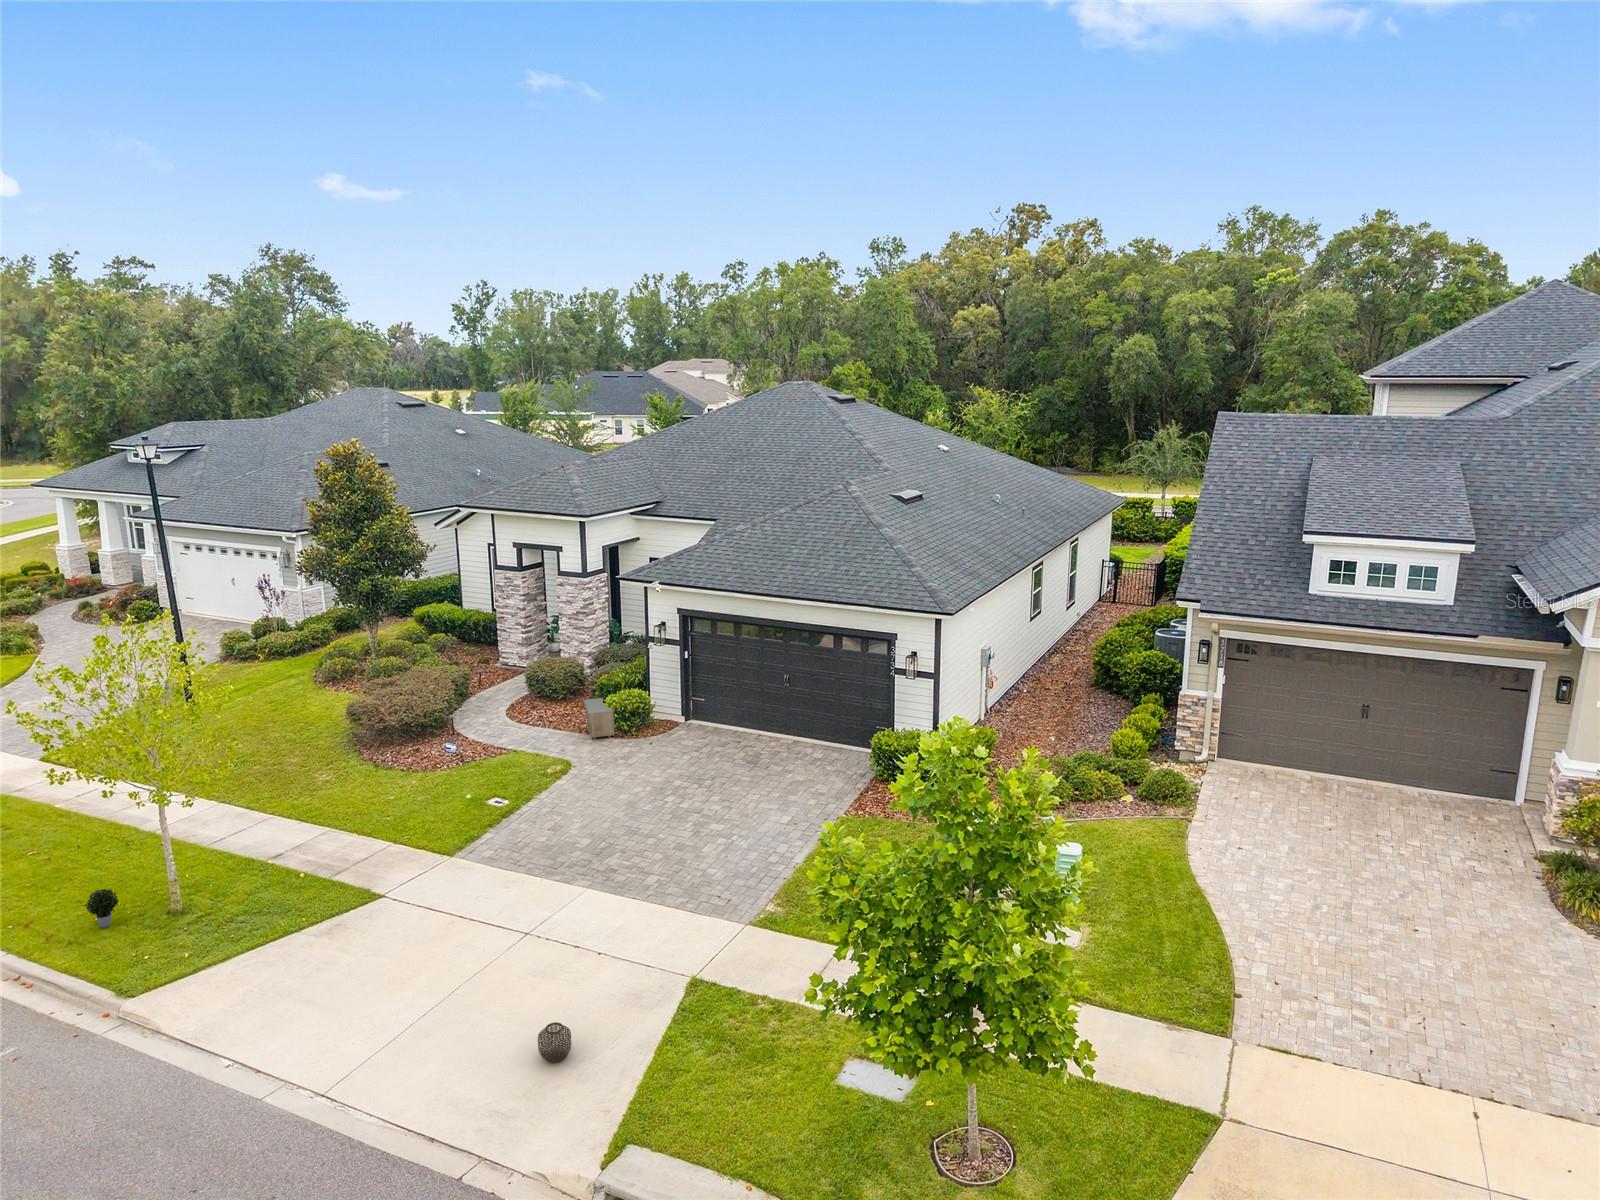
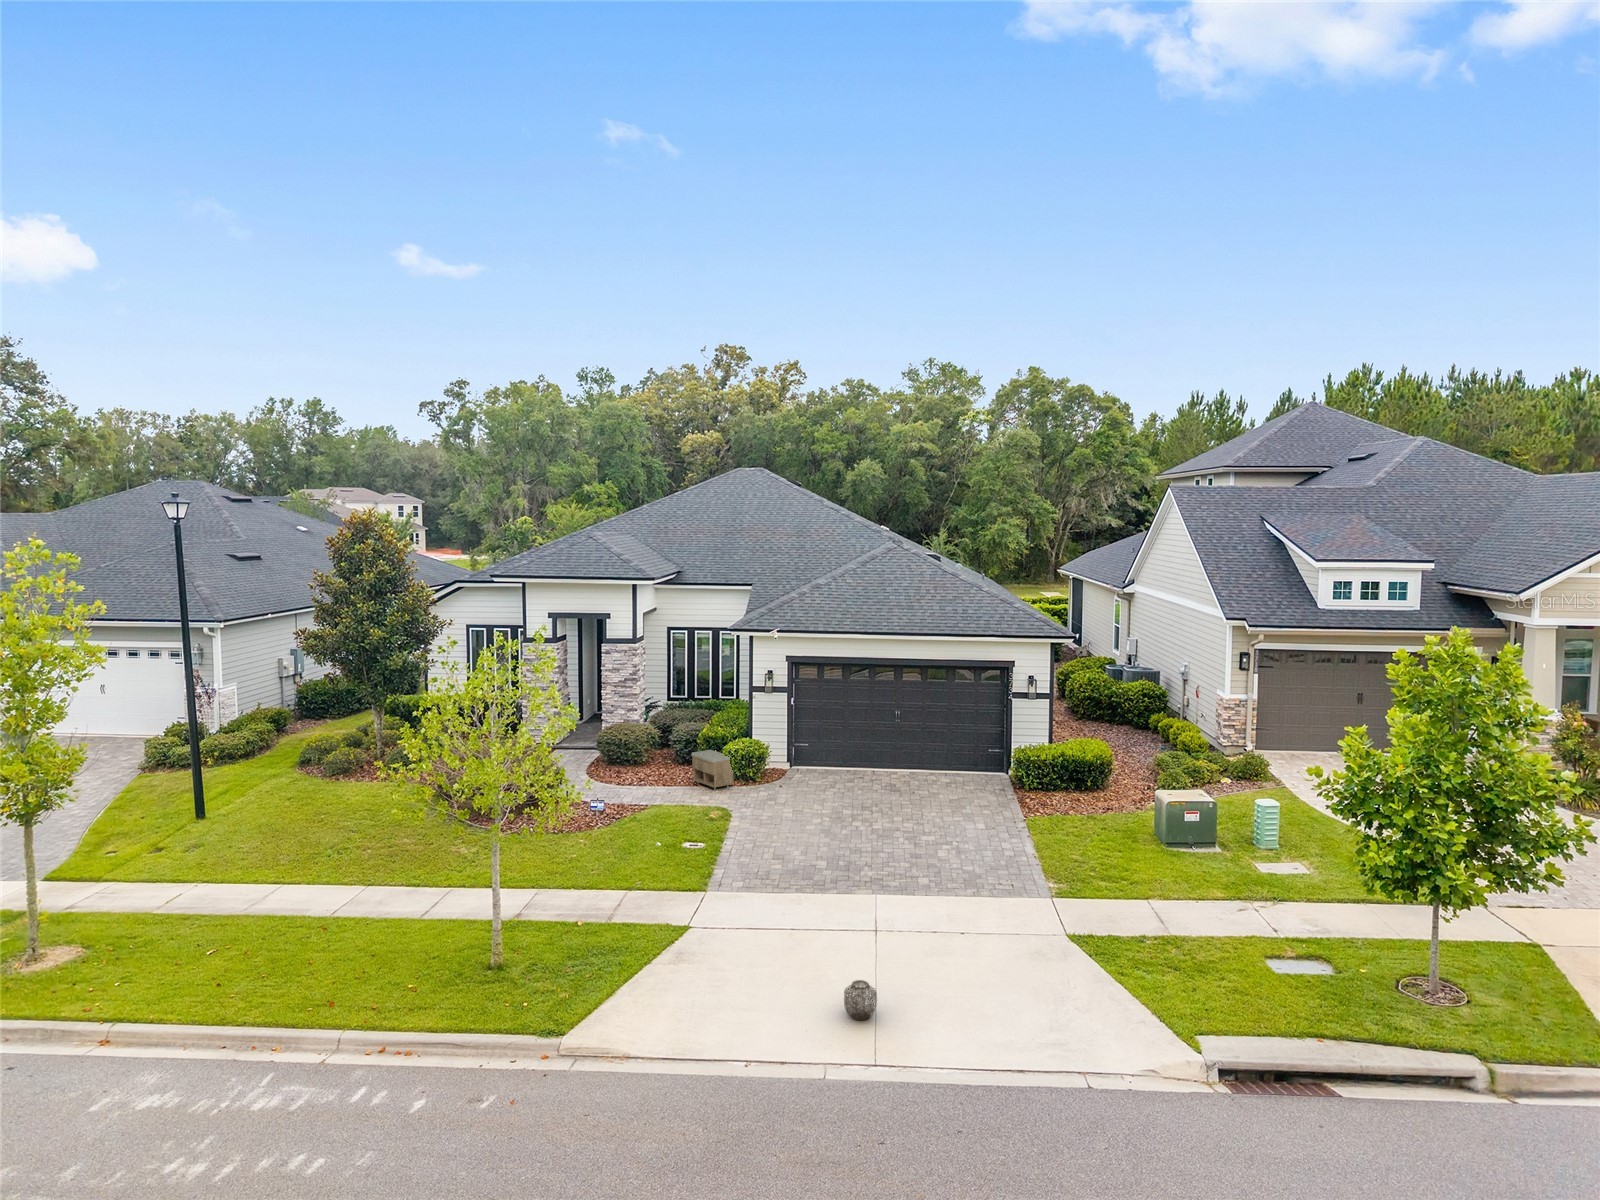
potted plant: present [85,889,119,928] -> none [407,950,441,999]
woven basket: present [538,1022,571,1063] -> present [844,980,876,1021]

